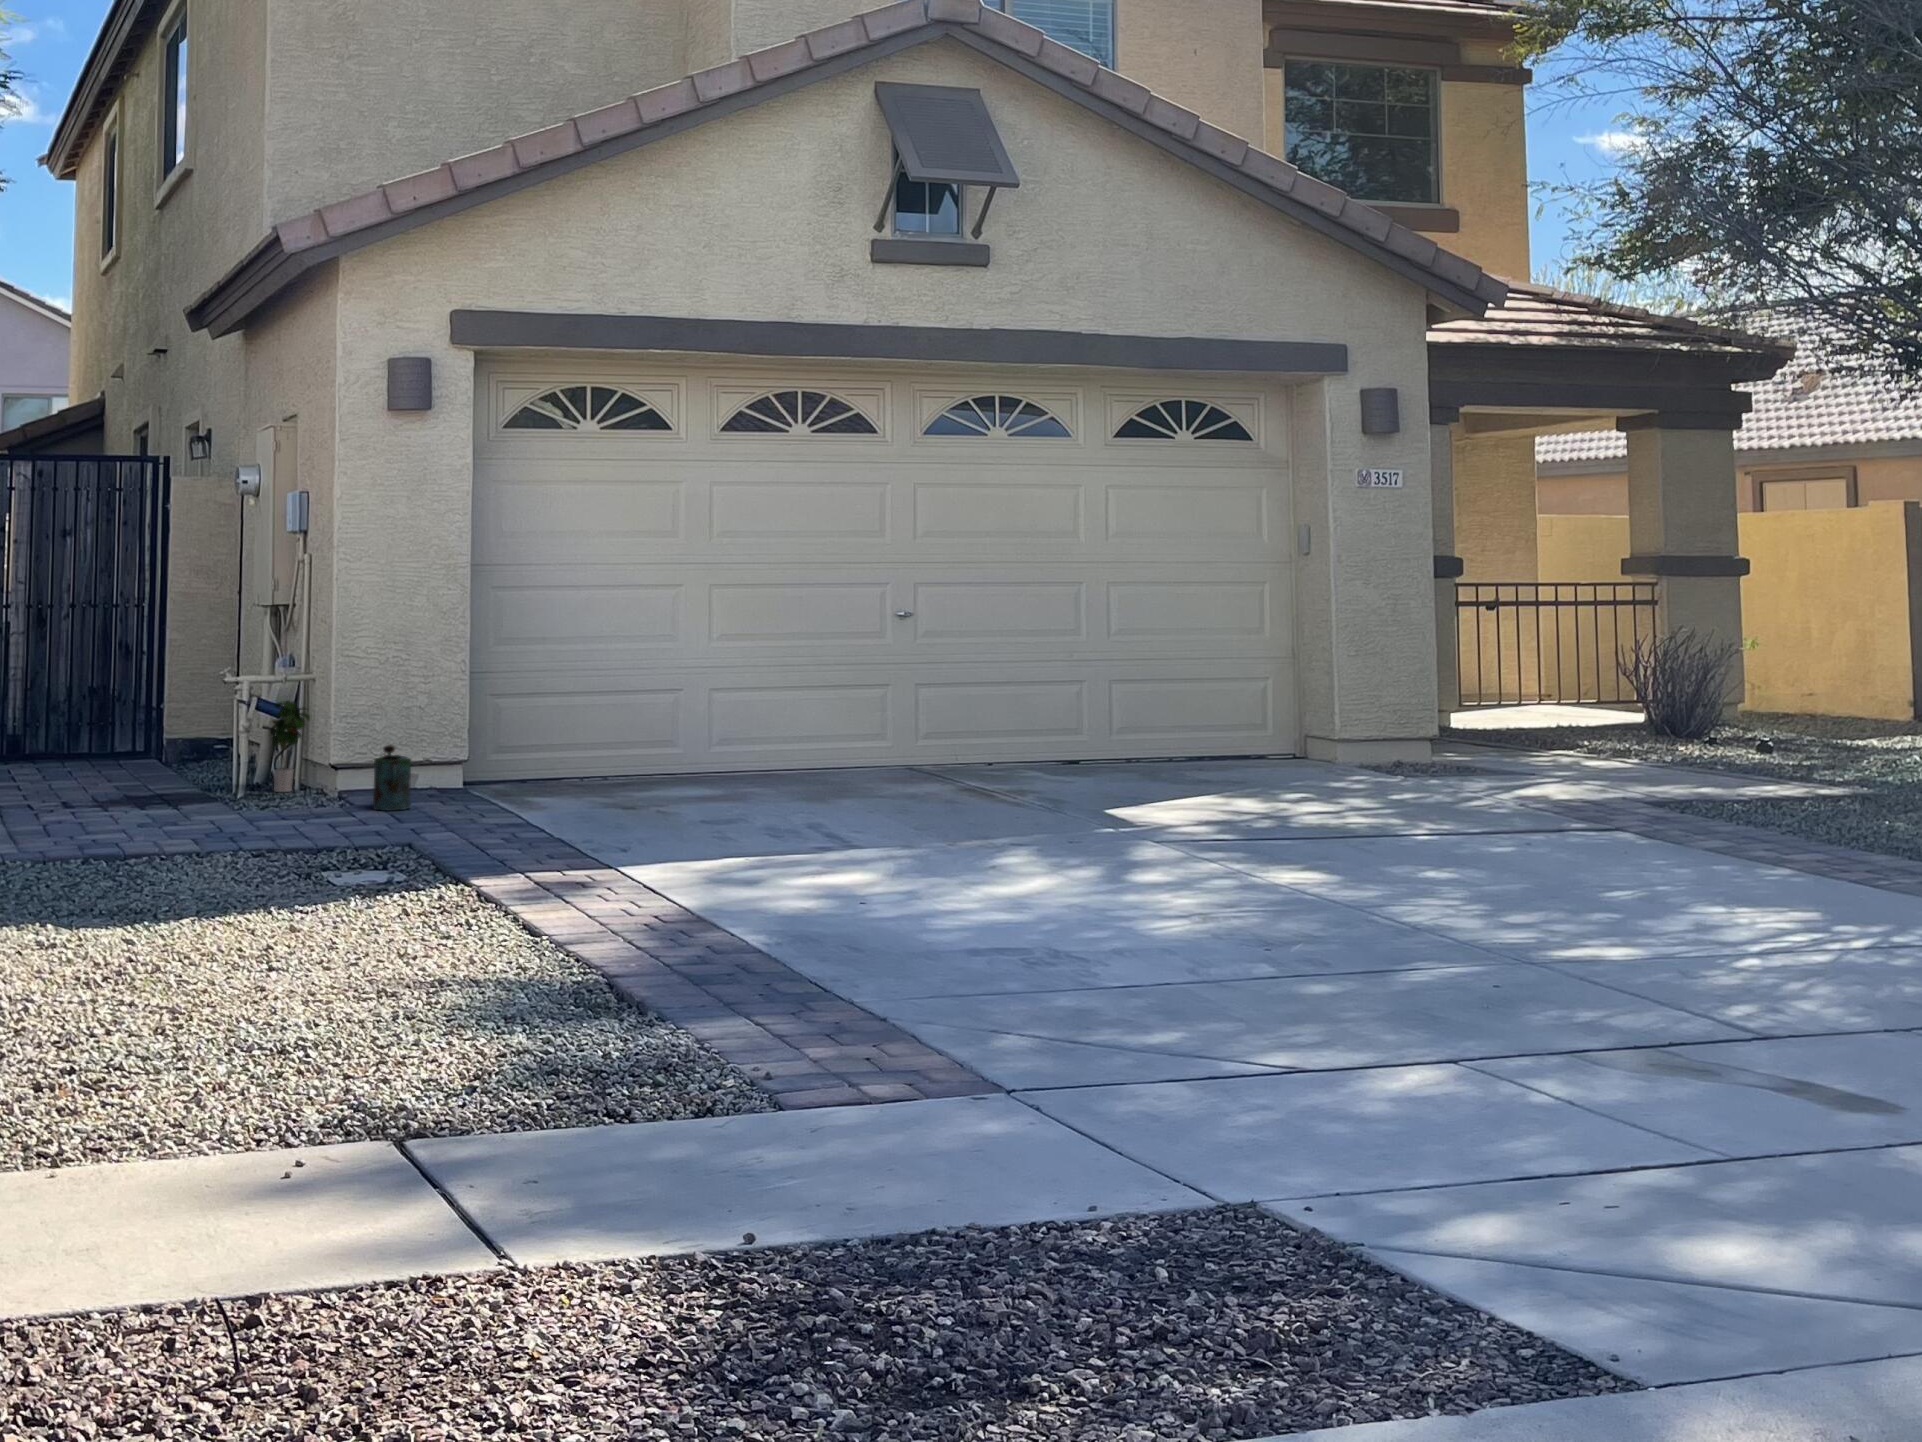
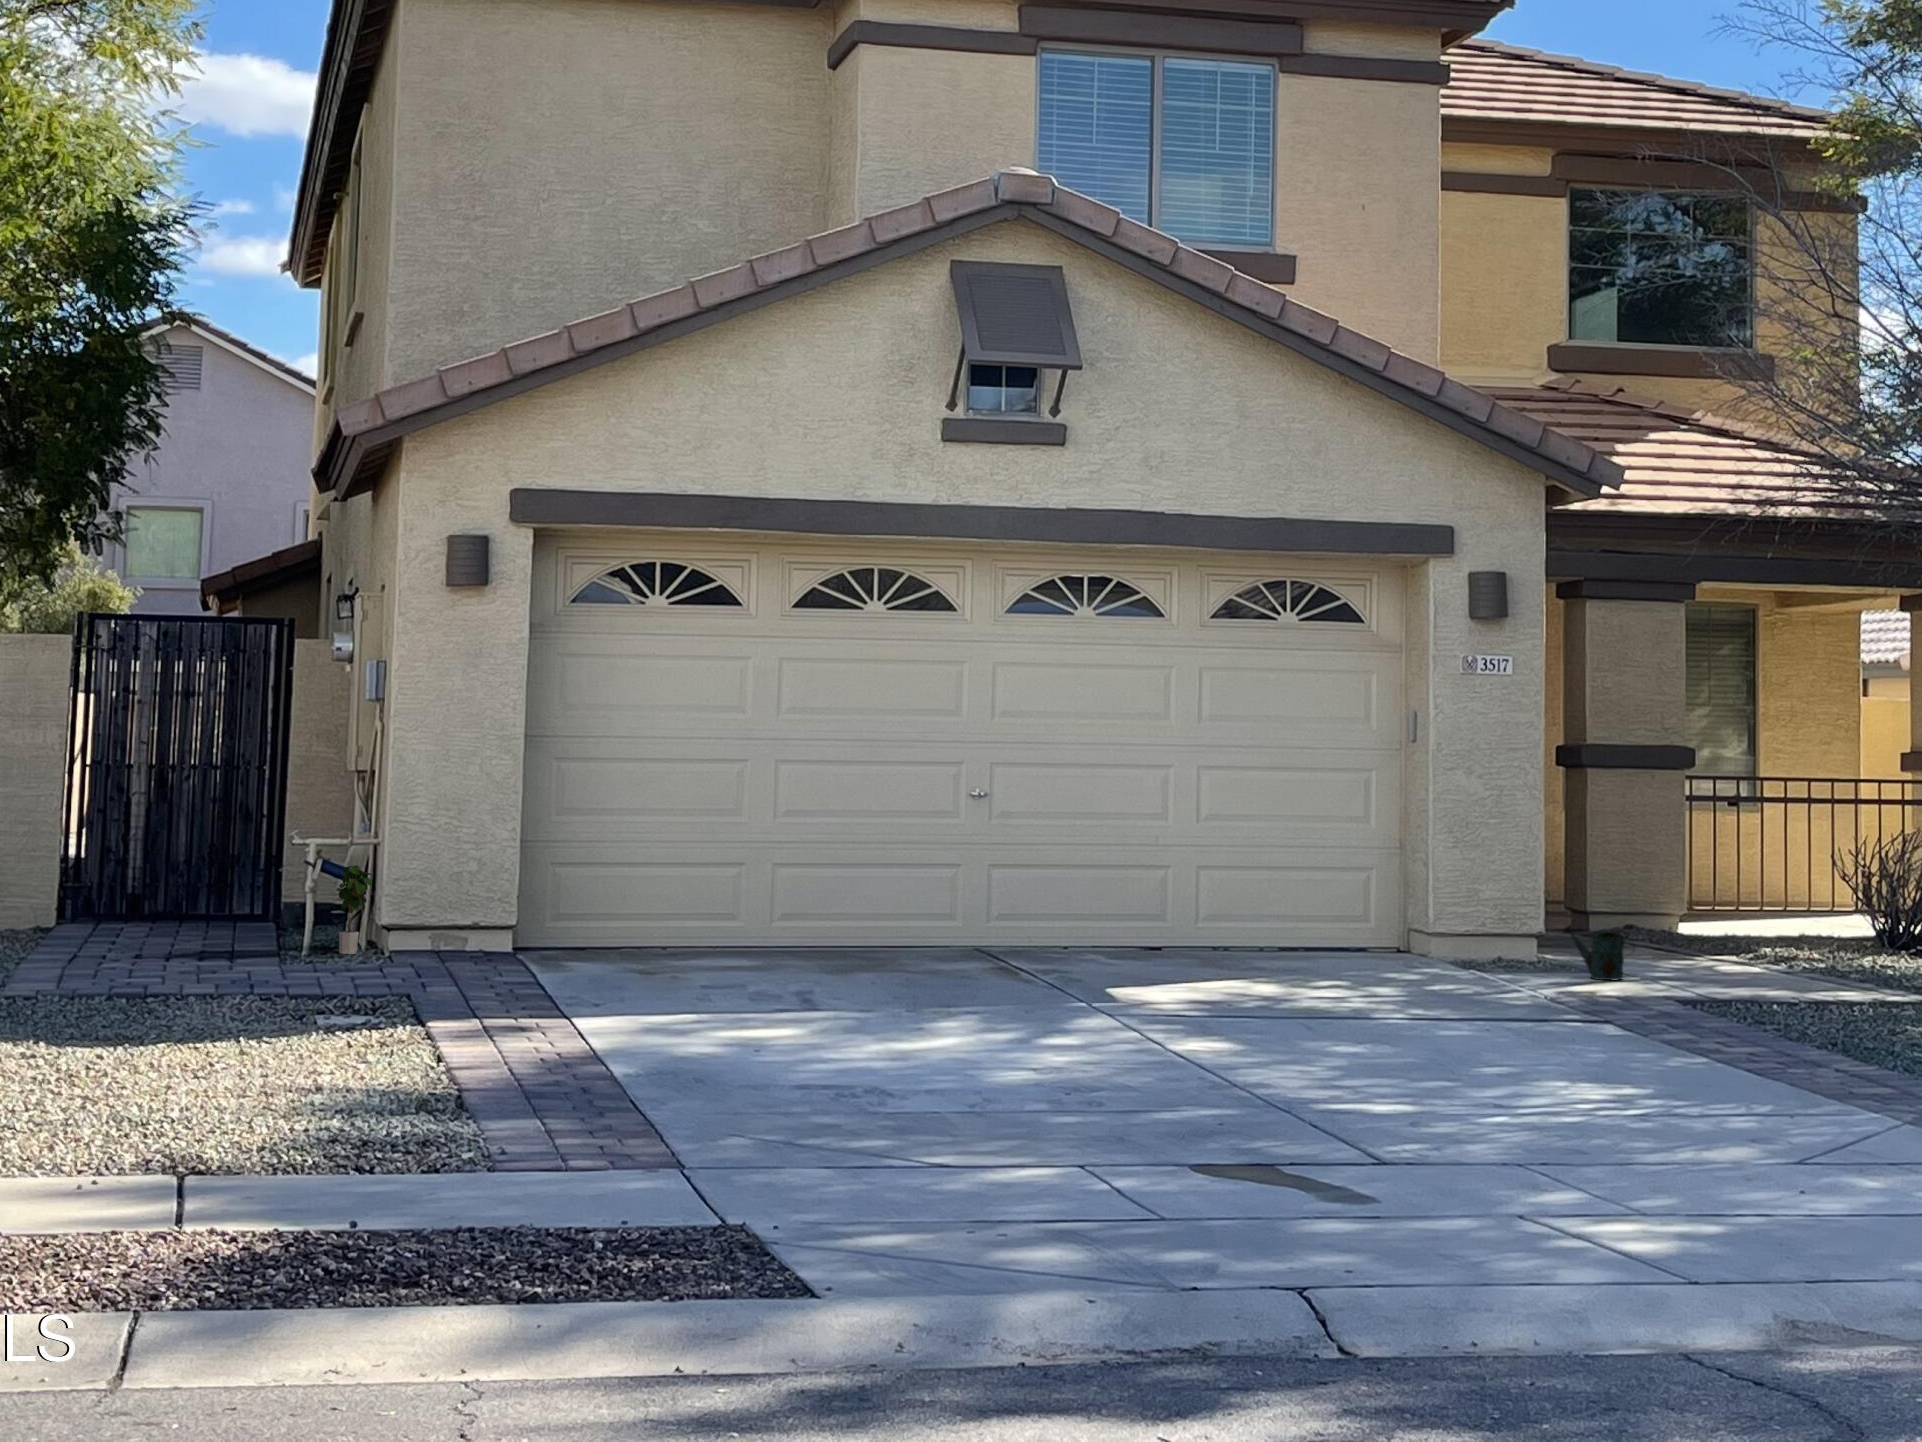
watering can: present [373,745,411,810] -> present [1564,925,1633,980]

